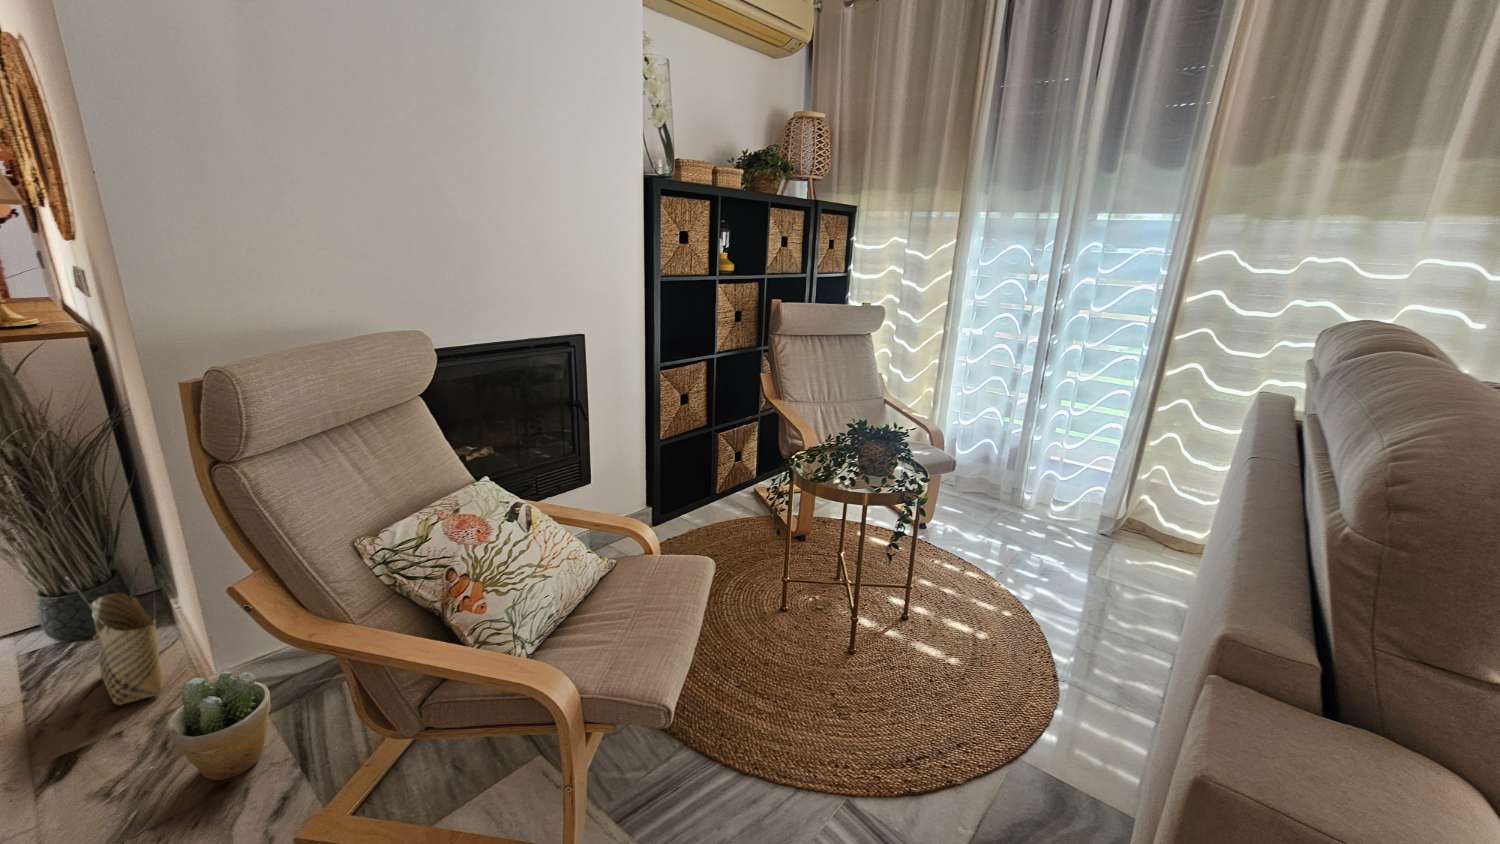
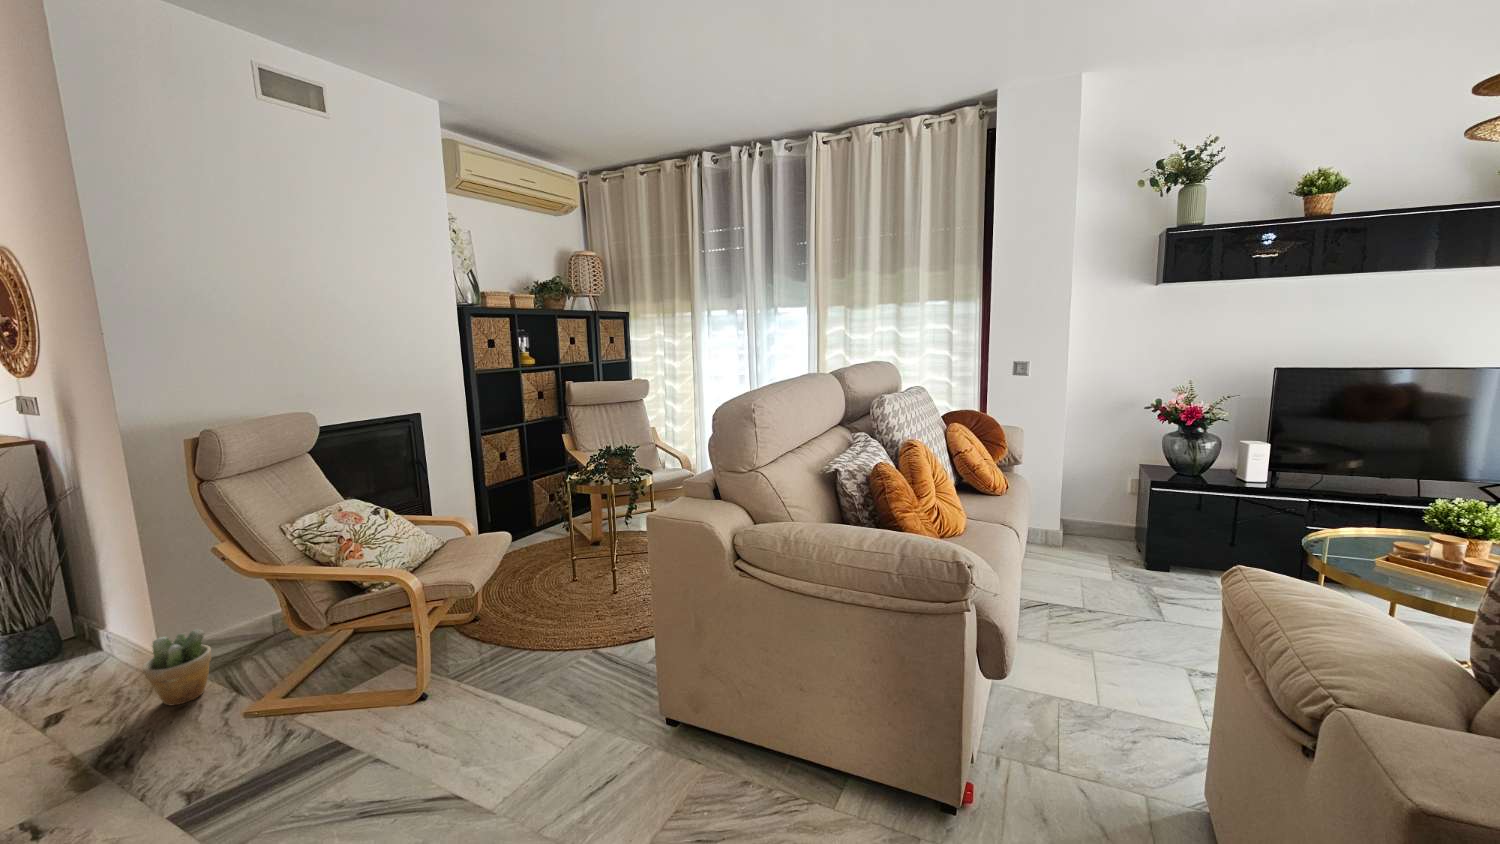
woven basket: present [66,559,163,705] -> none [42,586,112,687]

